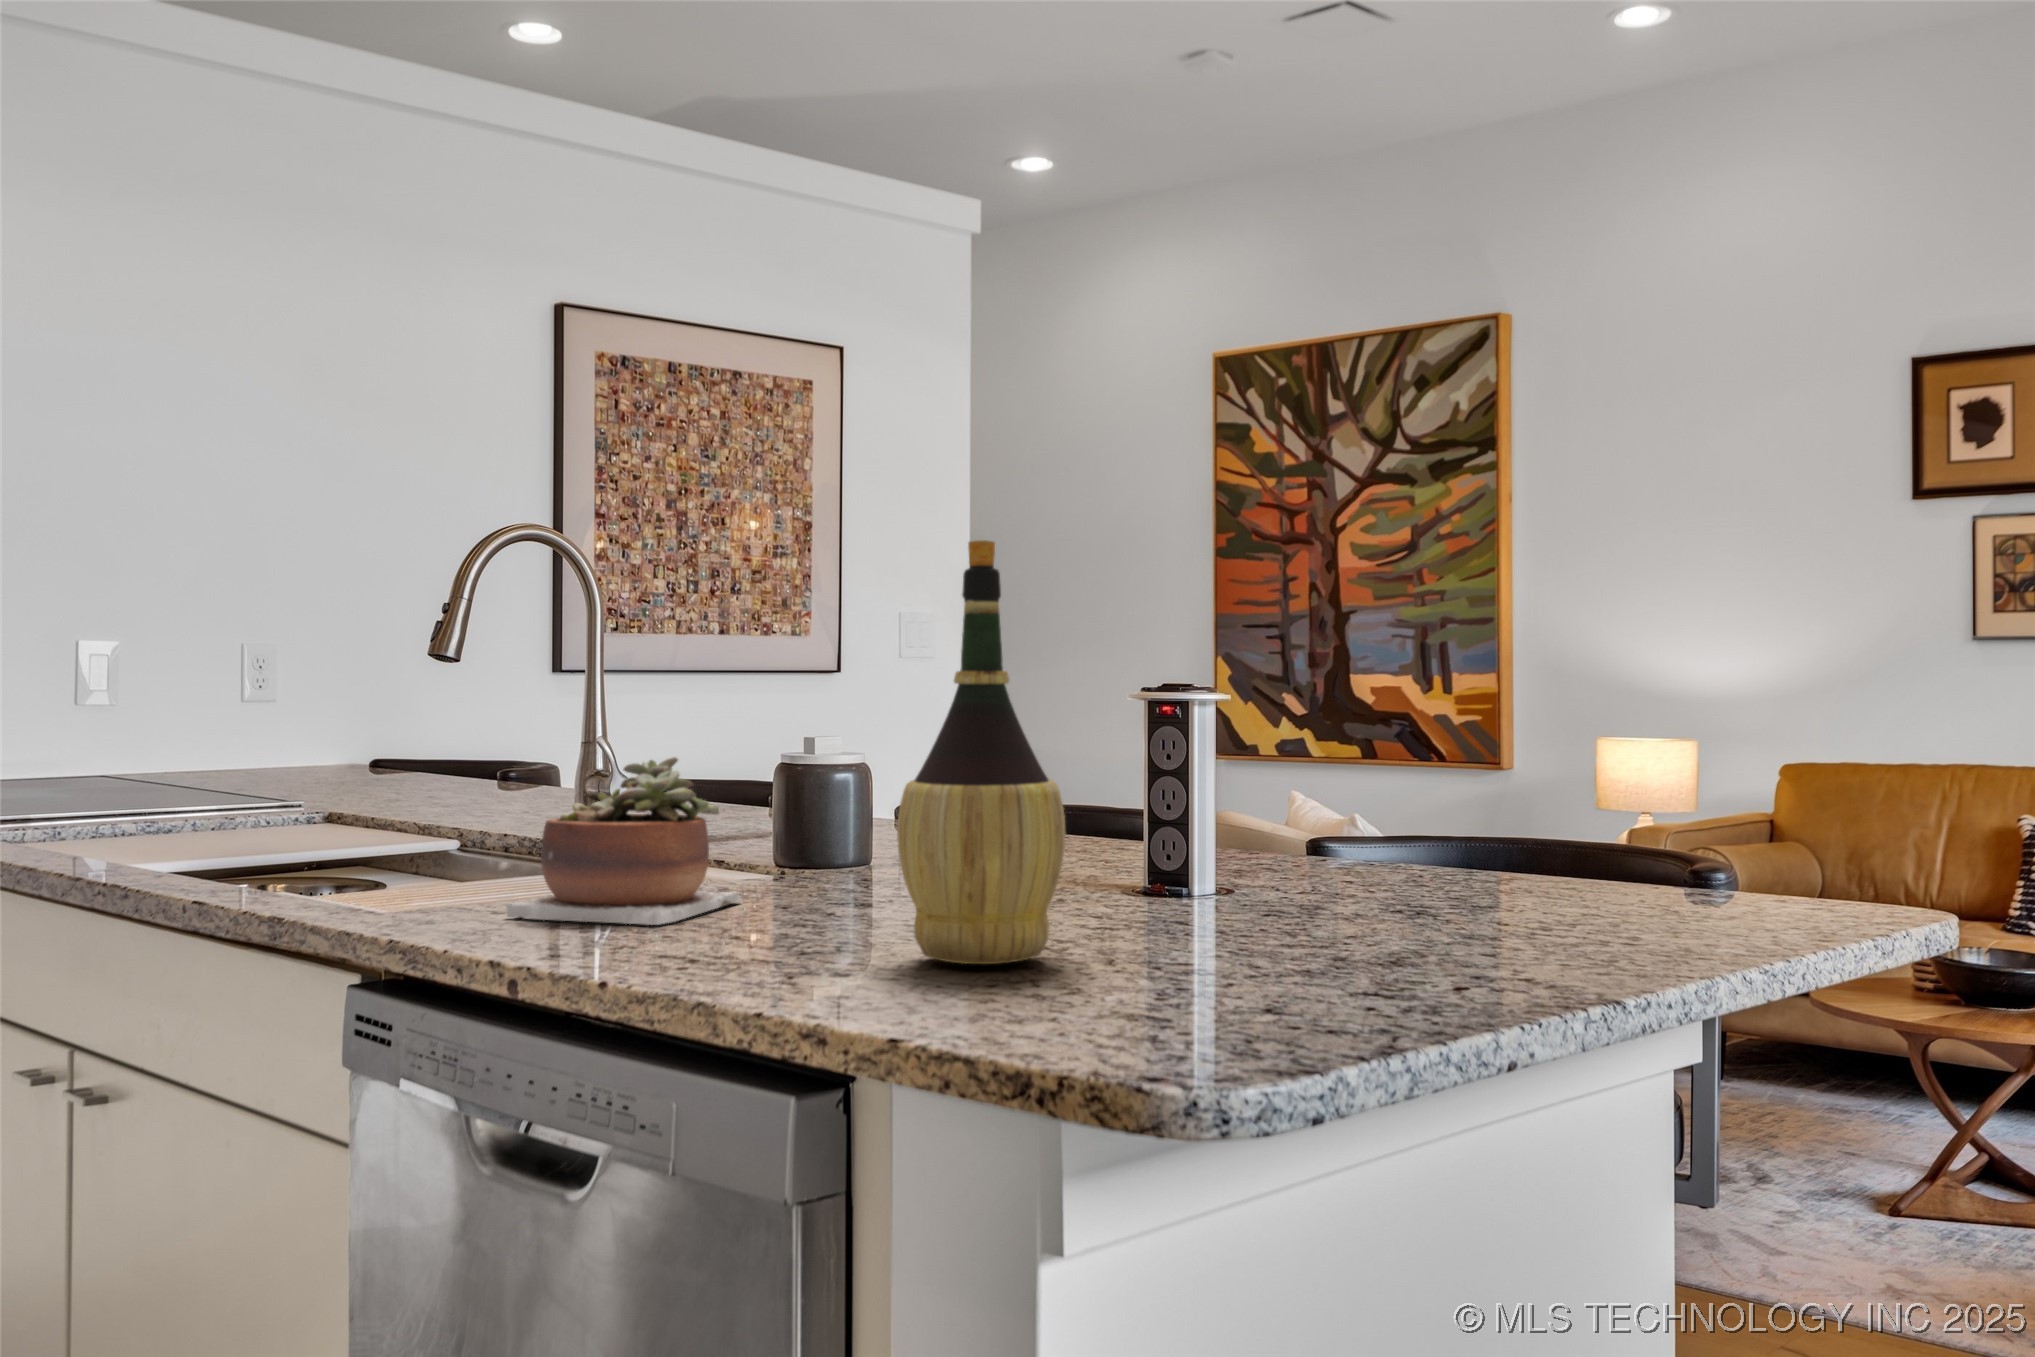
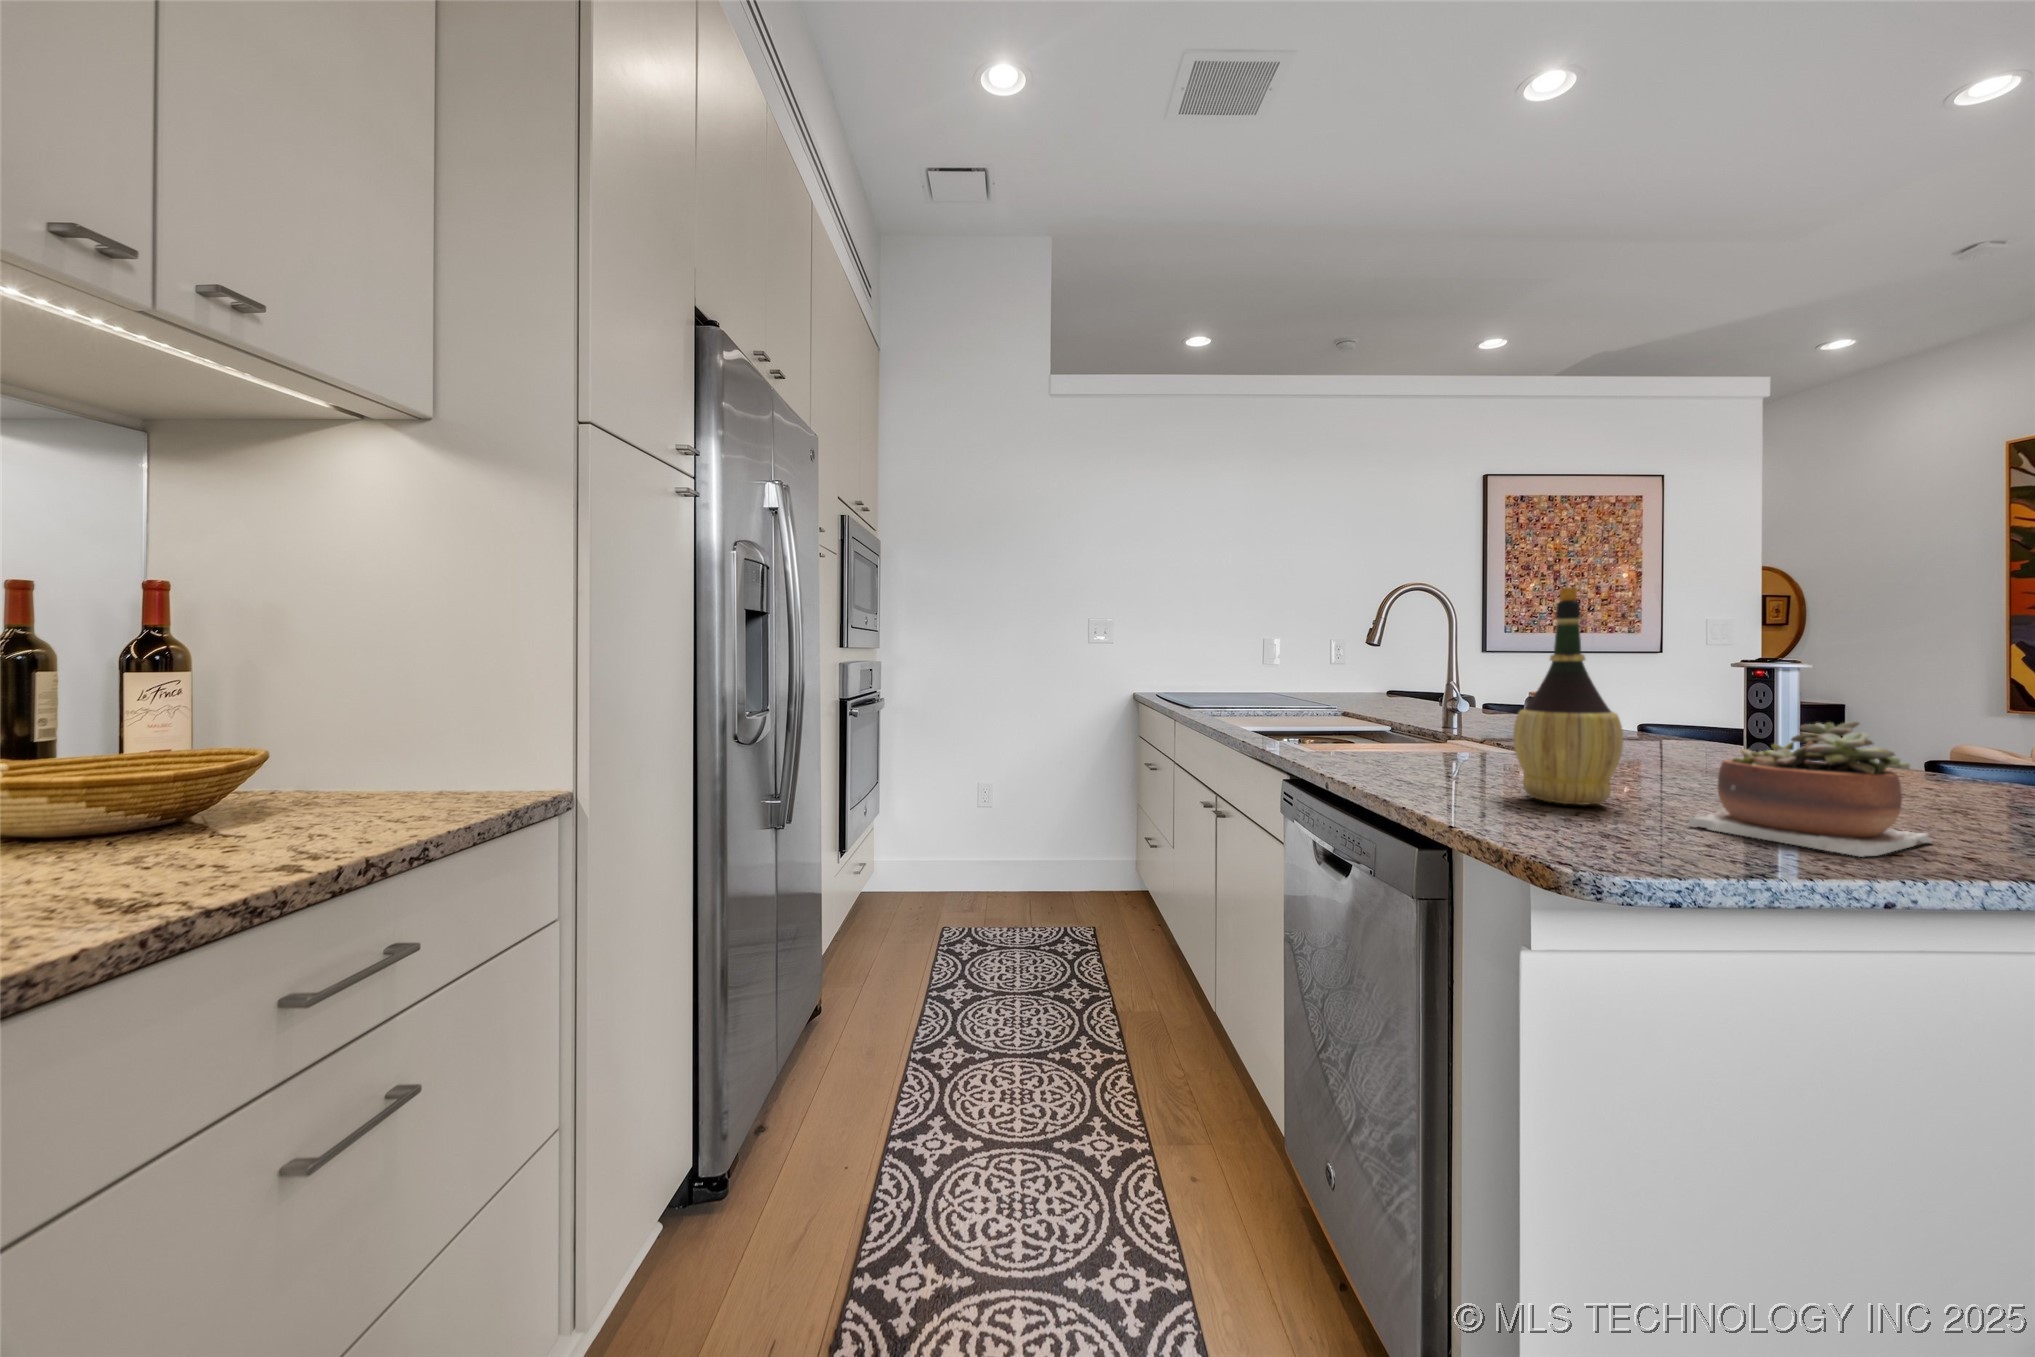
succulent plant: present [506,757,741,925] -> present [1689,721,1932,857]

